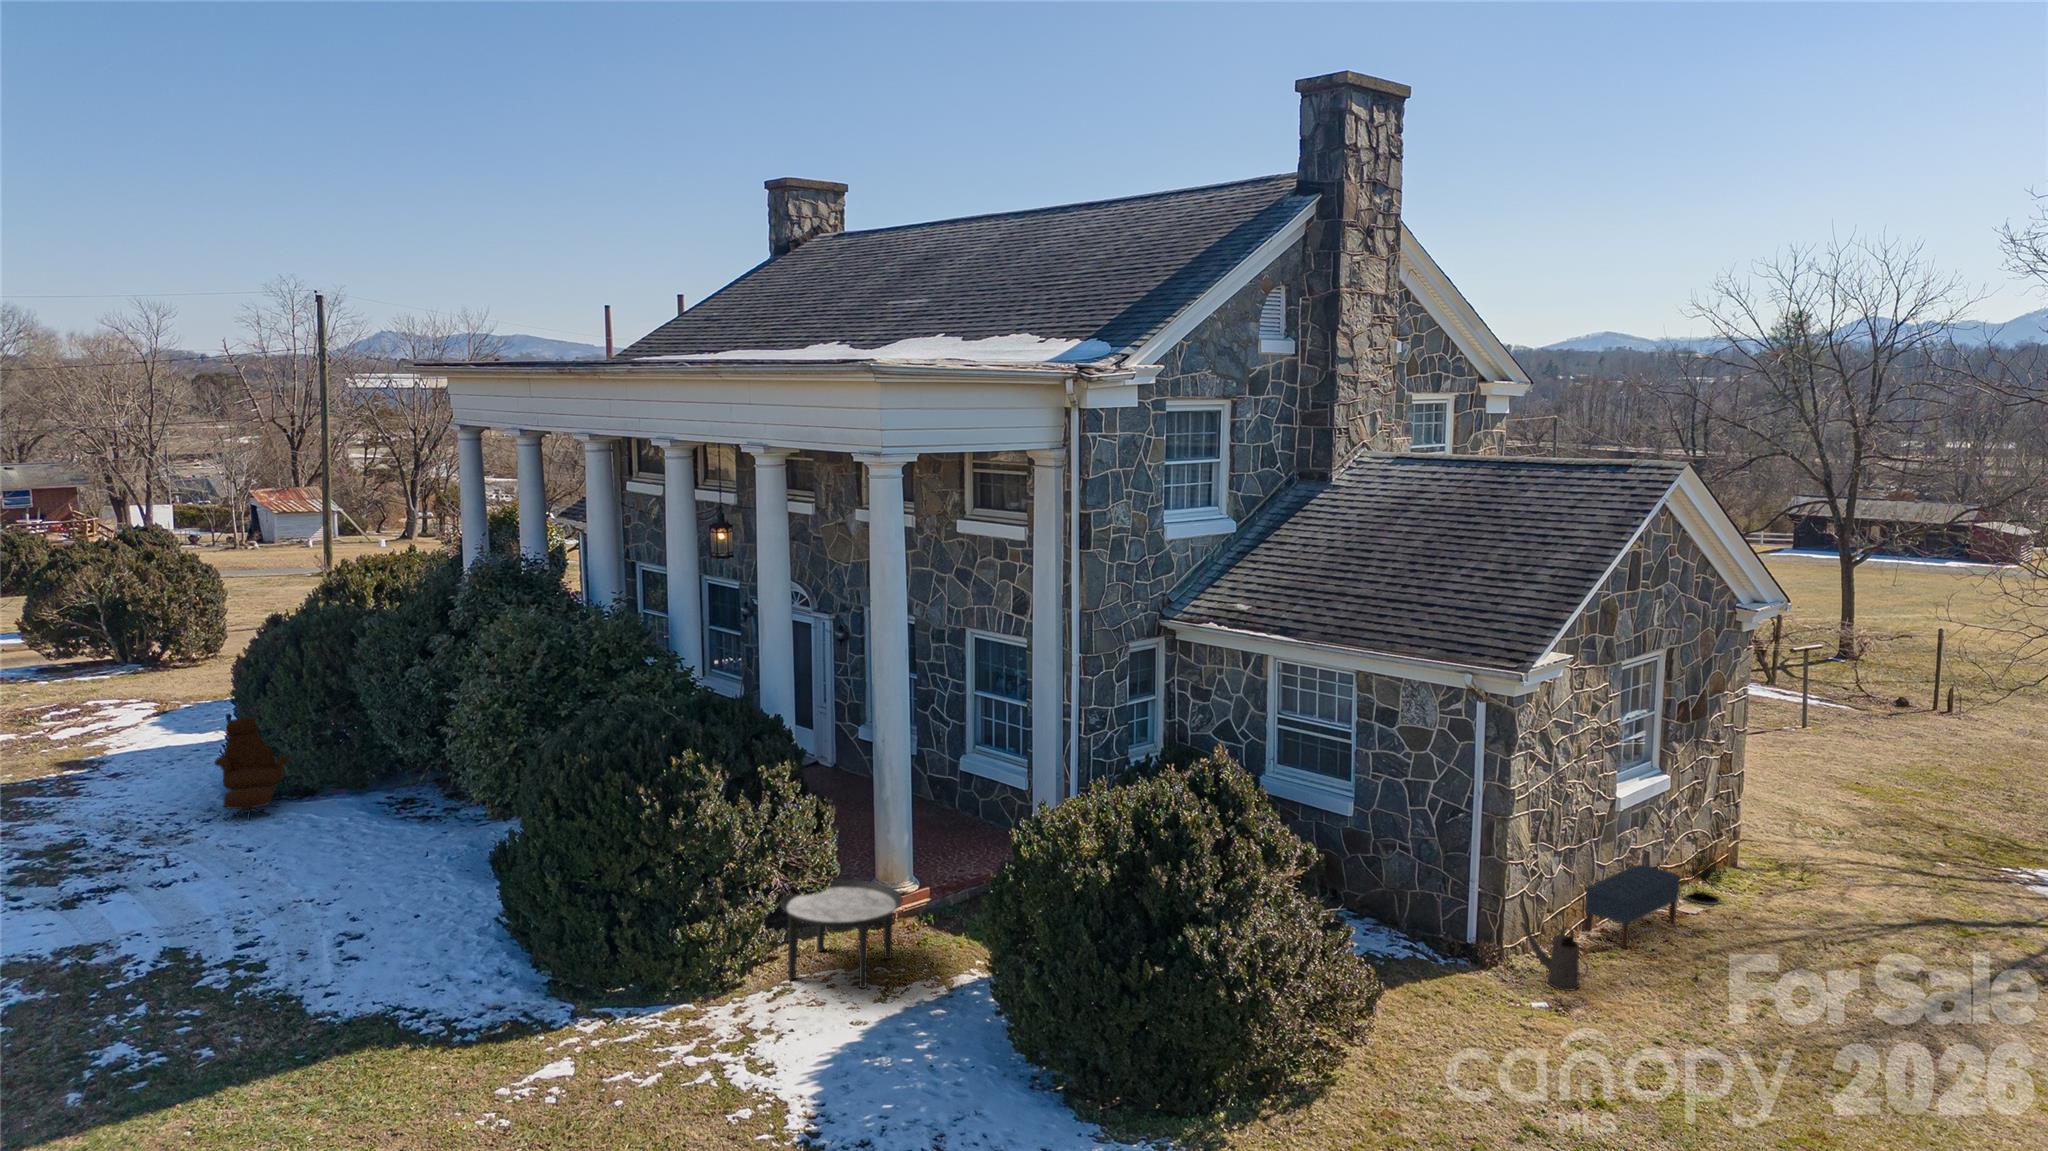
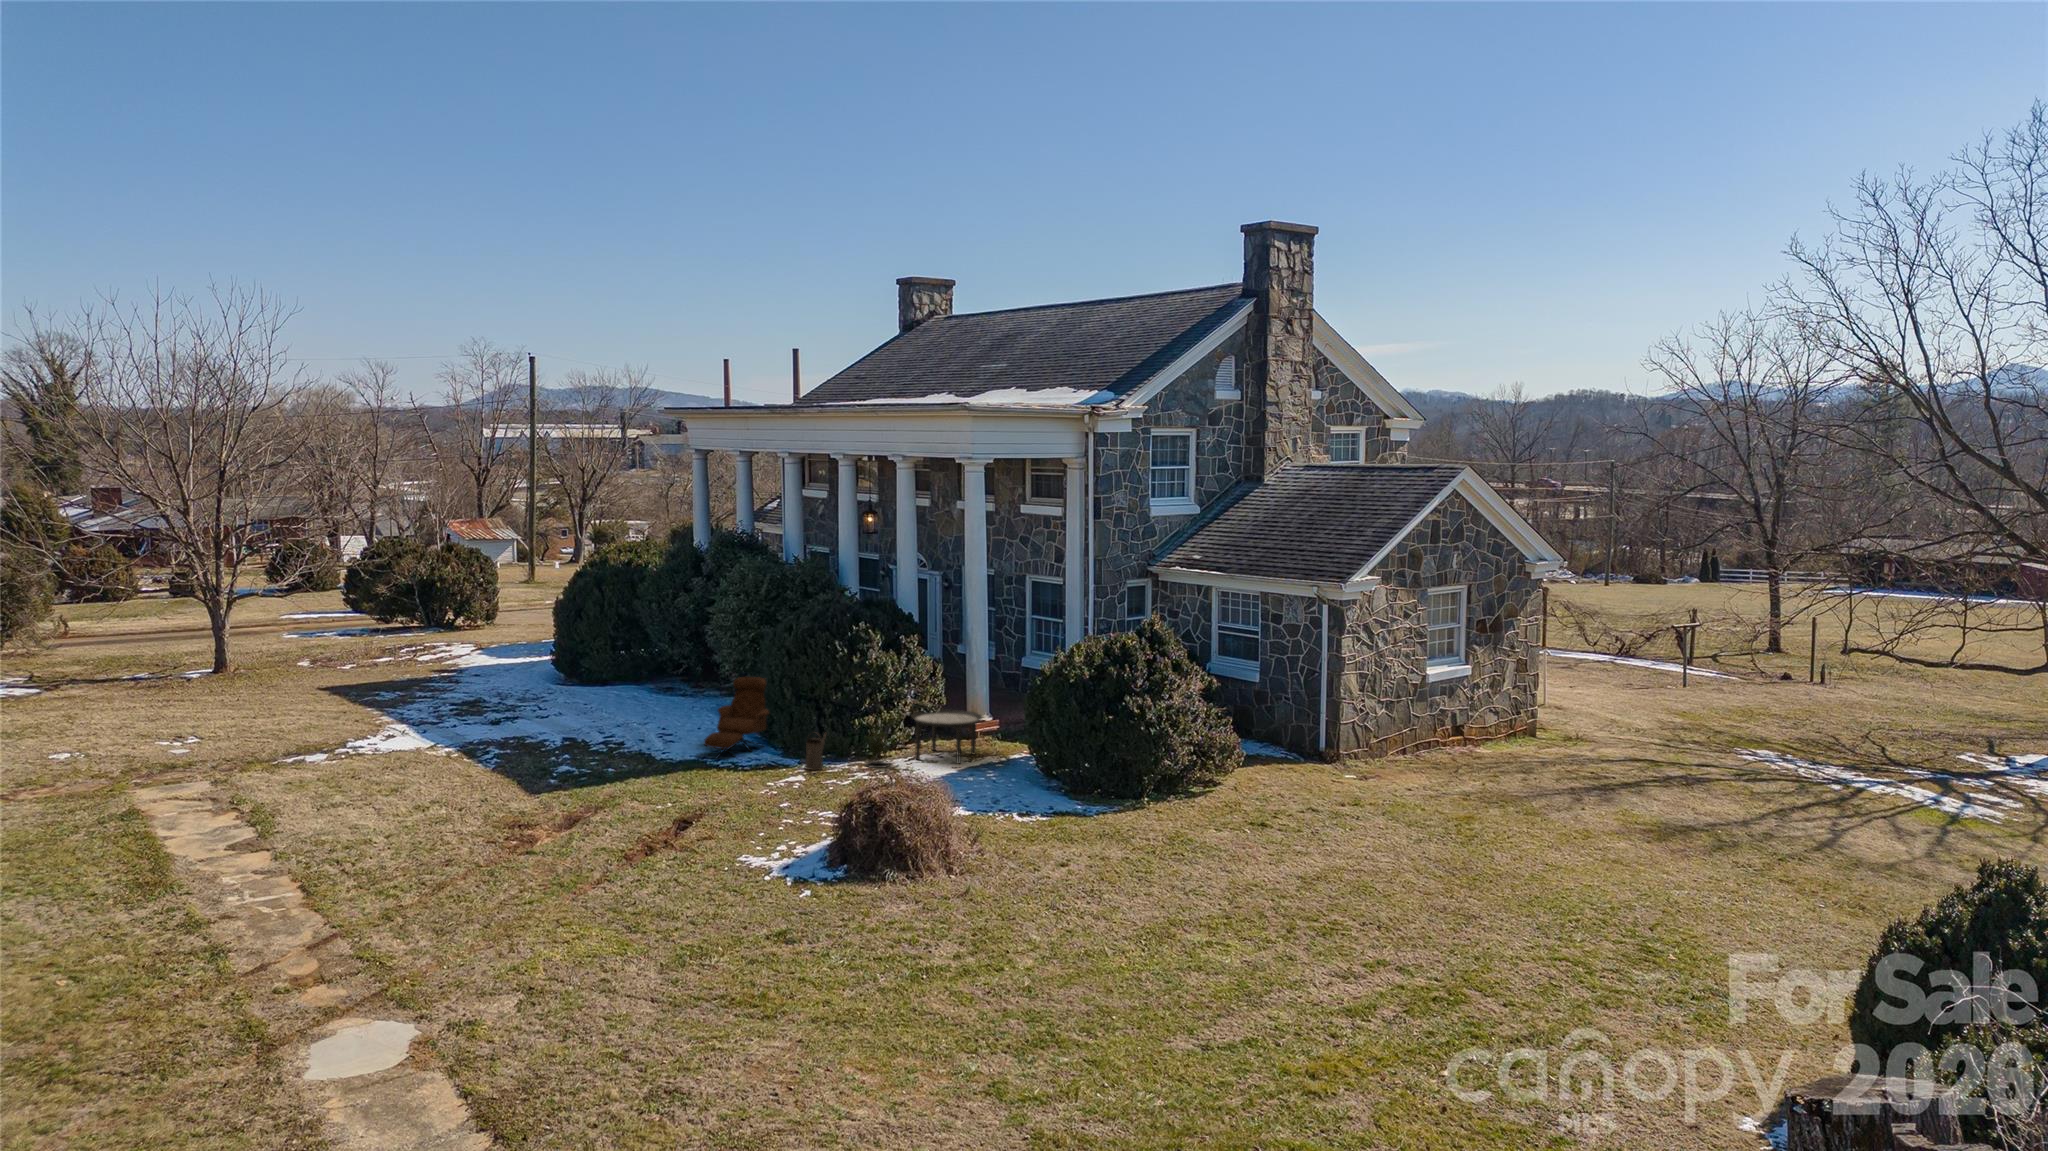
lounge chair: present [214,717,291,820] -> present [704,677,769,756]
potted tree: present [1684,846,1724,905] -> present [866,725,889,768]
bench: present [1585,865,1681,949] -> none [1403,720,1470,764]
watering can: present [1521,922,1588,991] -> present [805,733,826,770]

